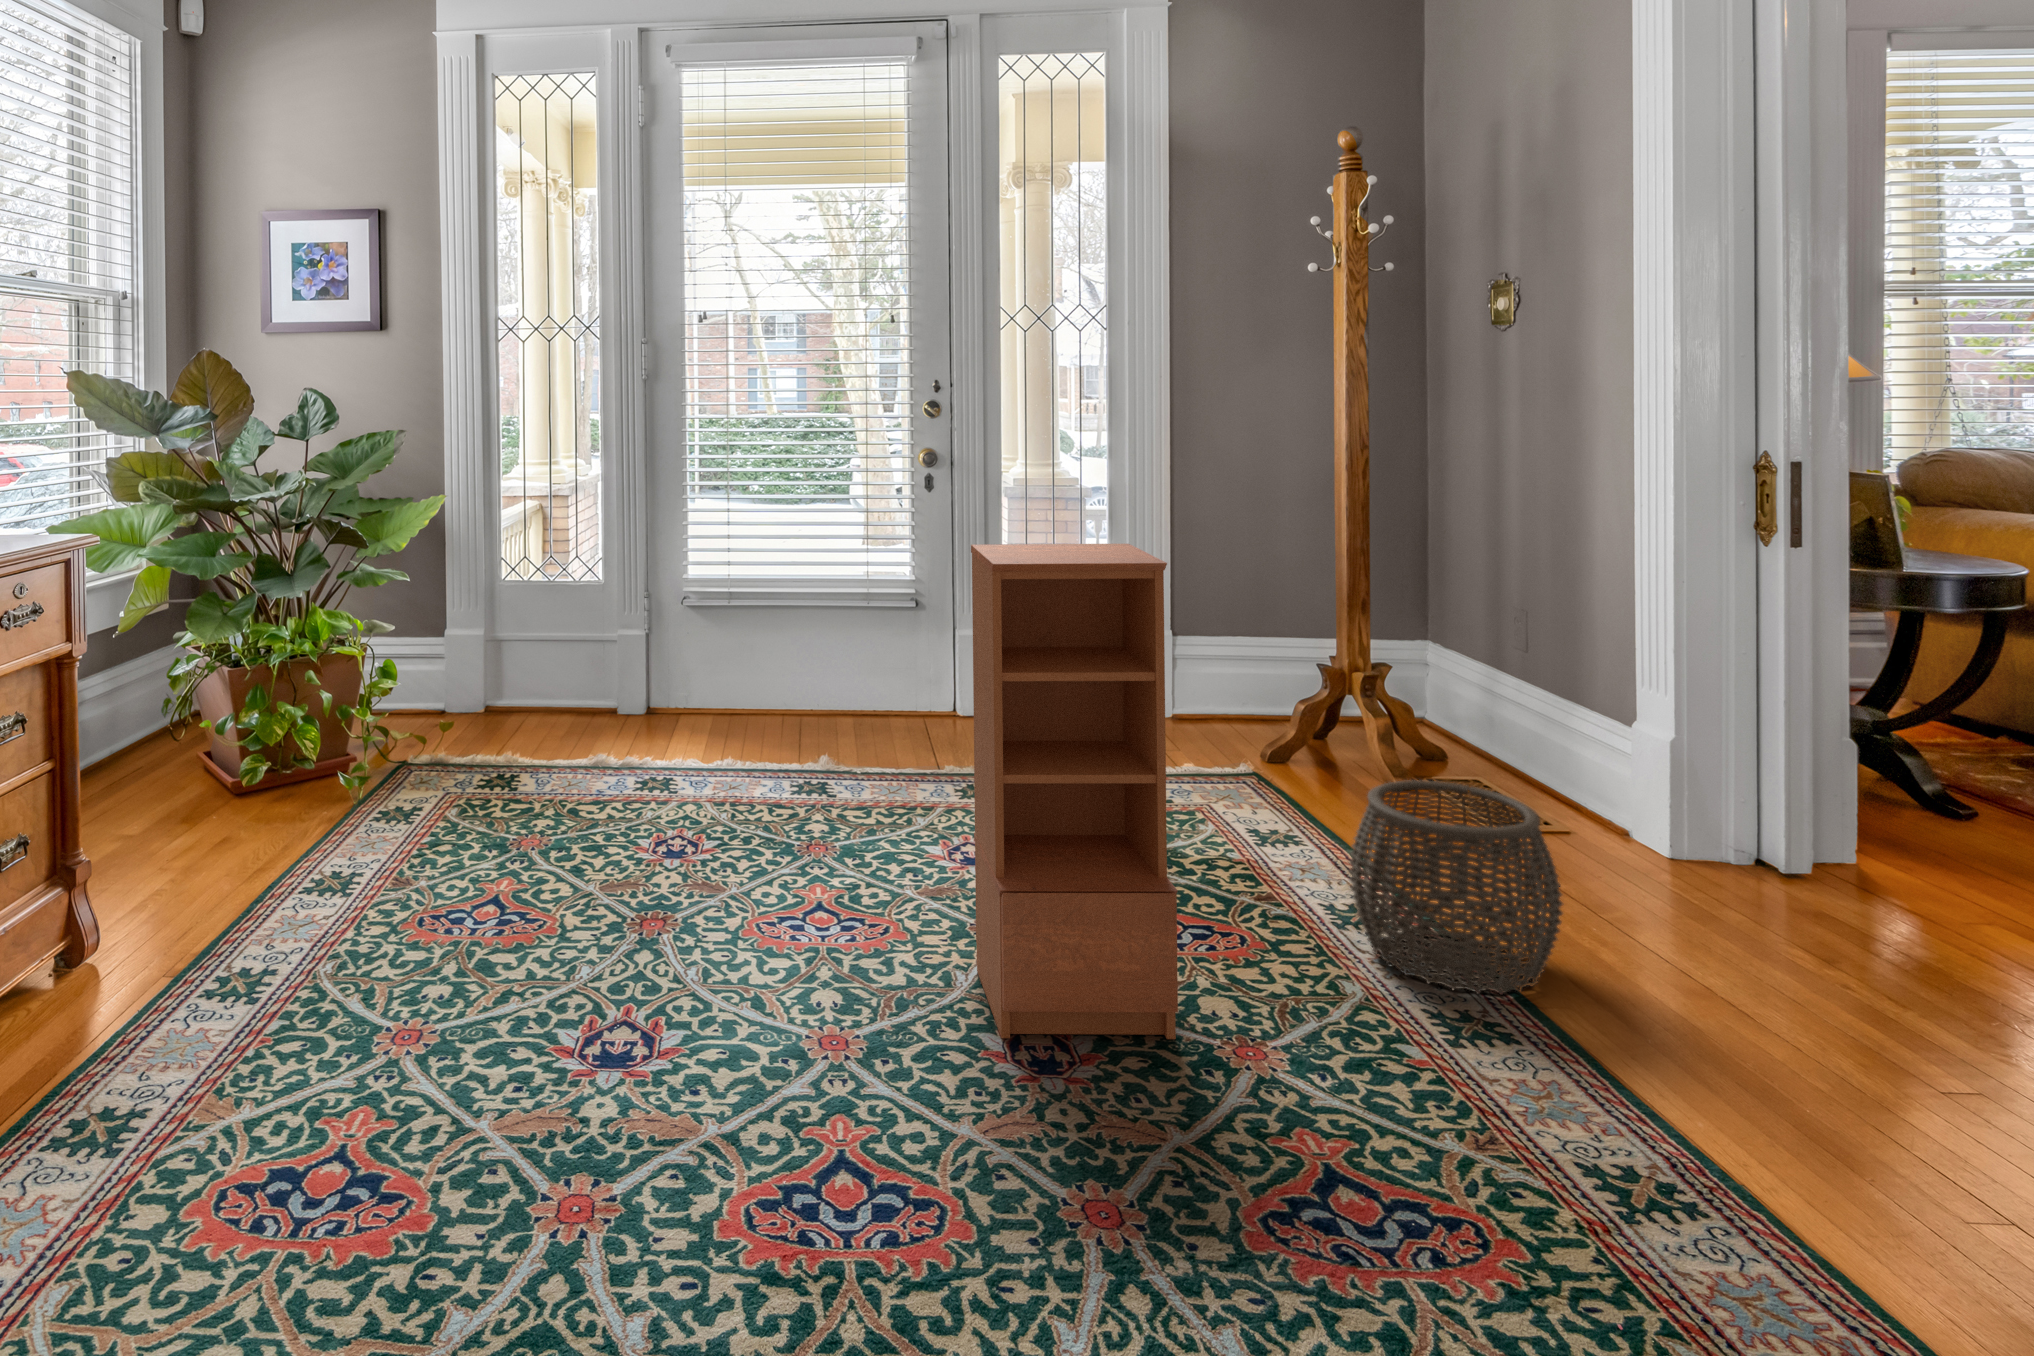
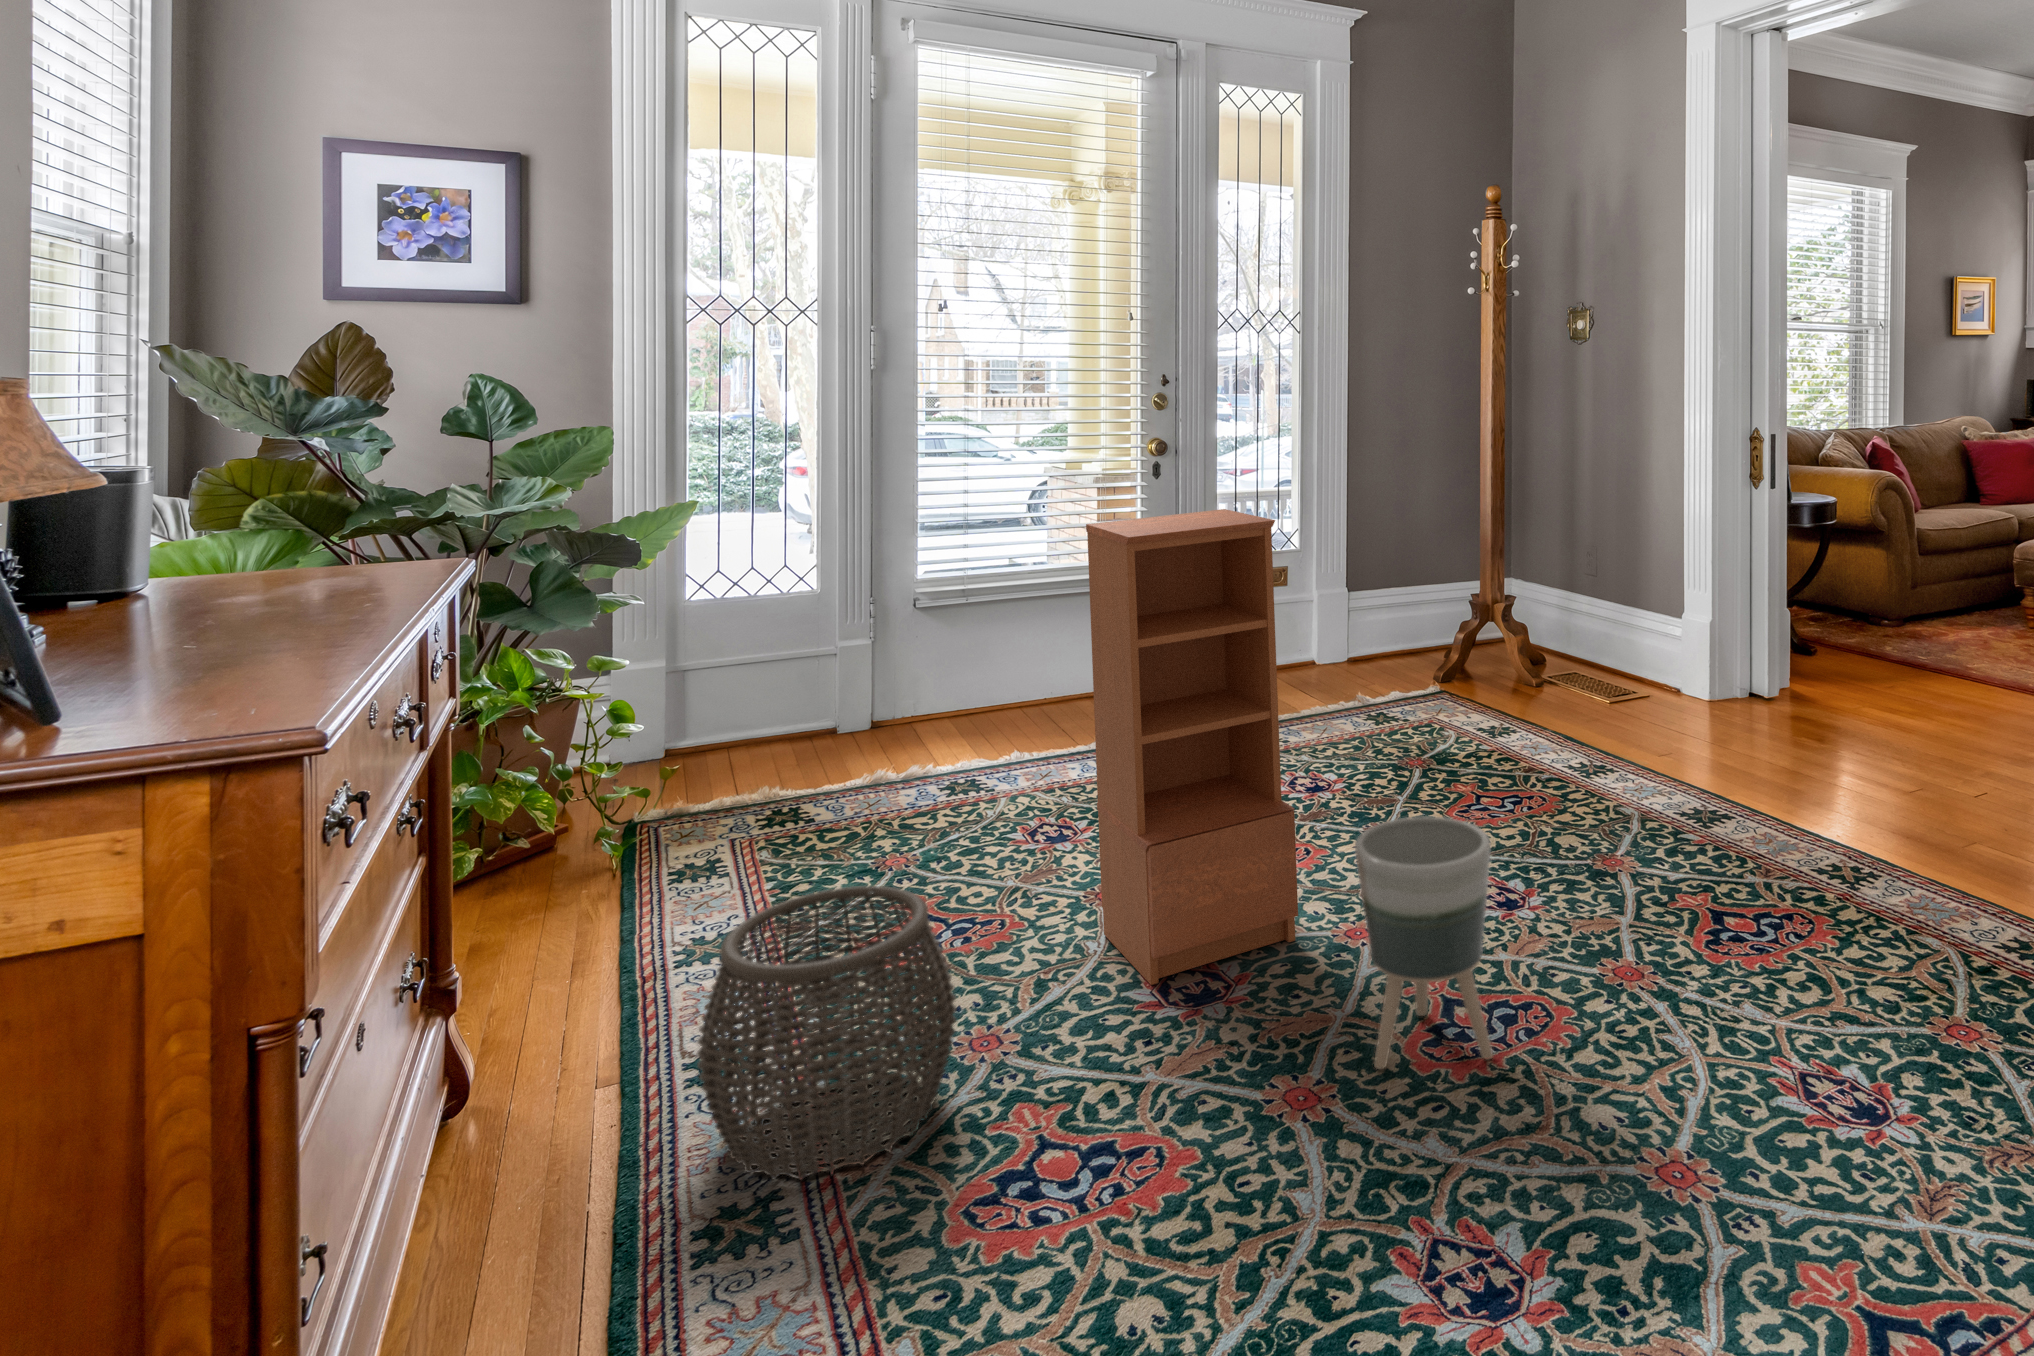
woven basket: present [1349,780,1563,994] -> present [697,886,957,1180]
planter: none [1197,934,1374,1262] -> present [1355,816,1493,1069]

